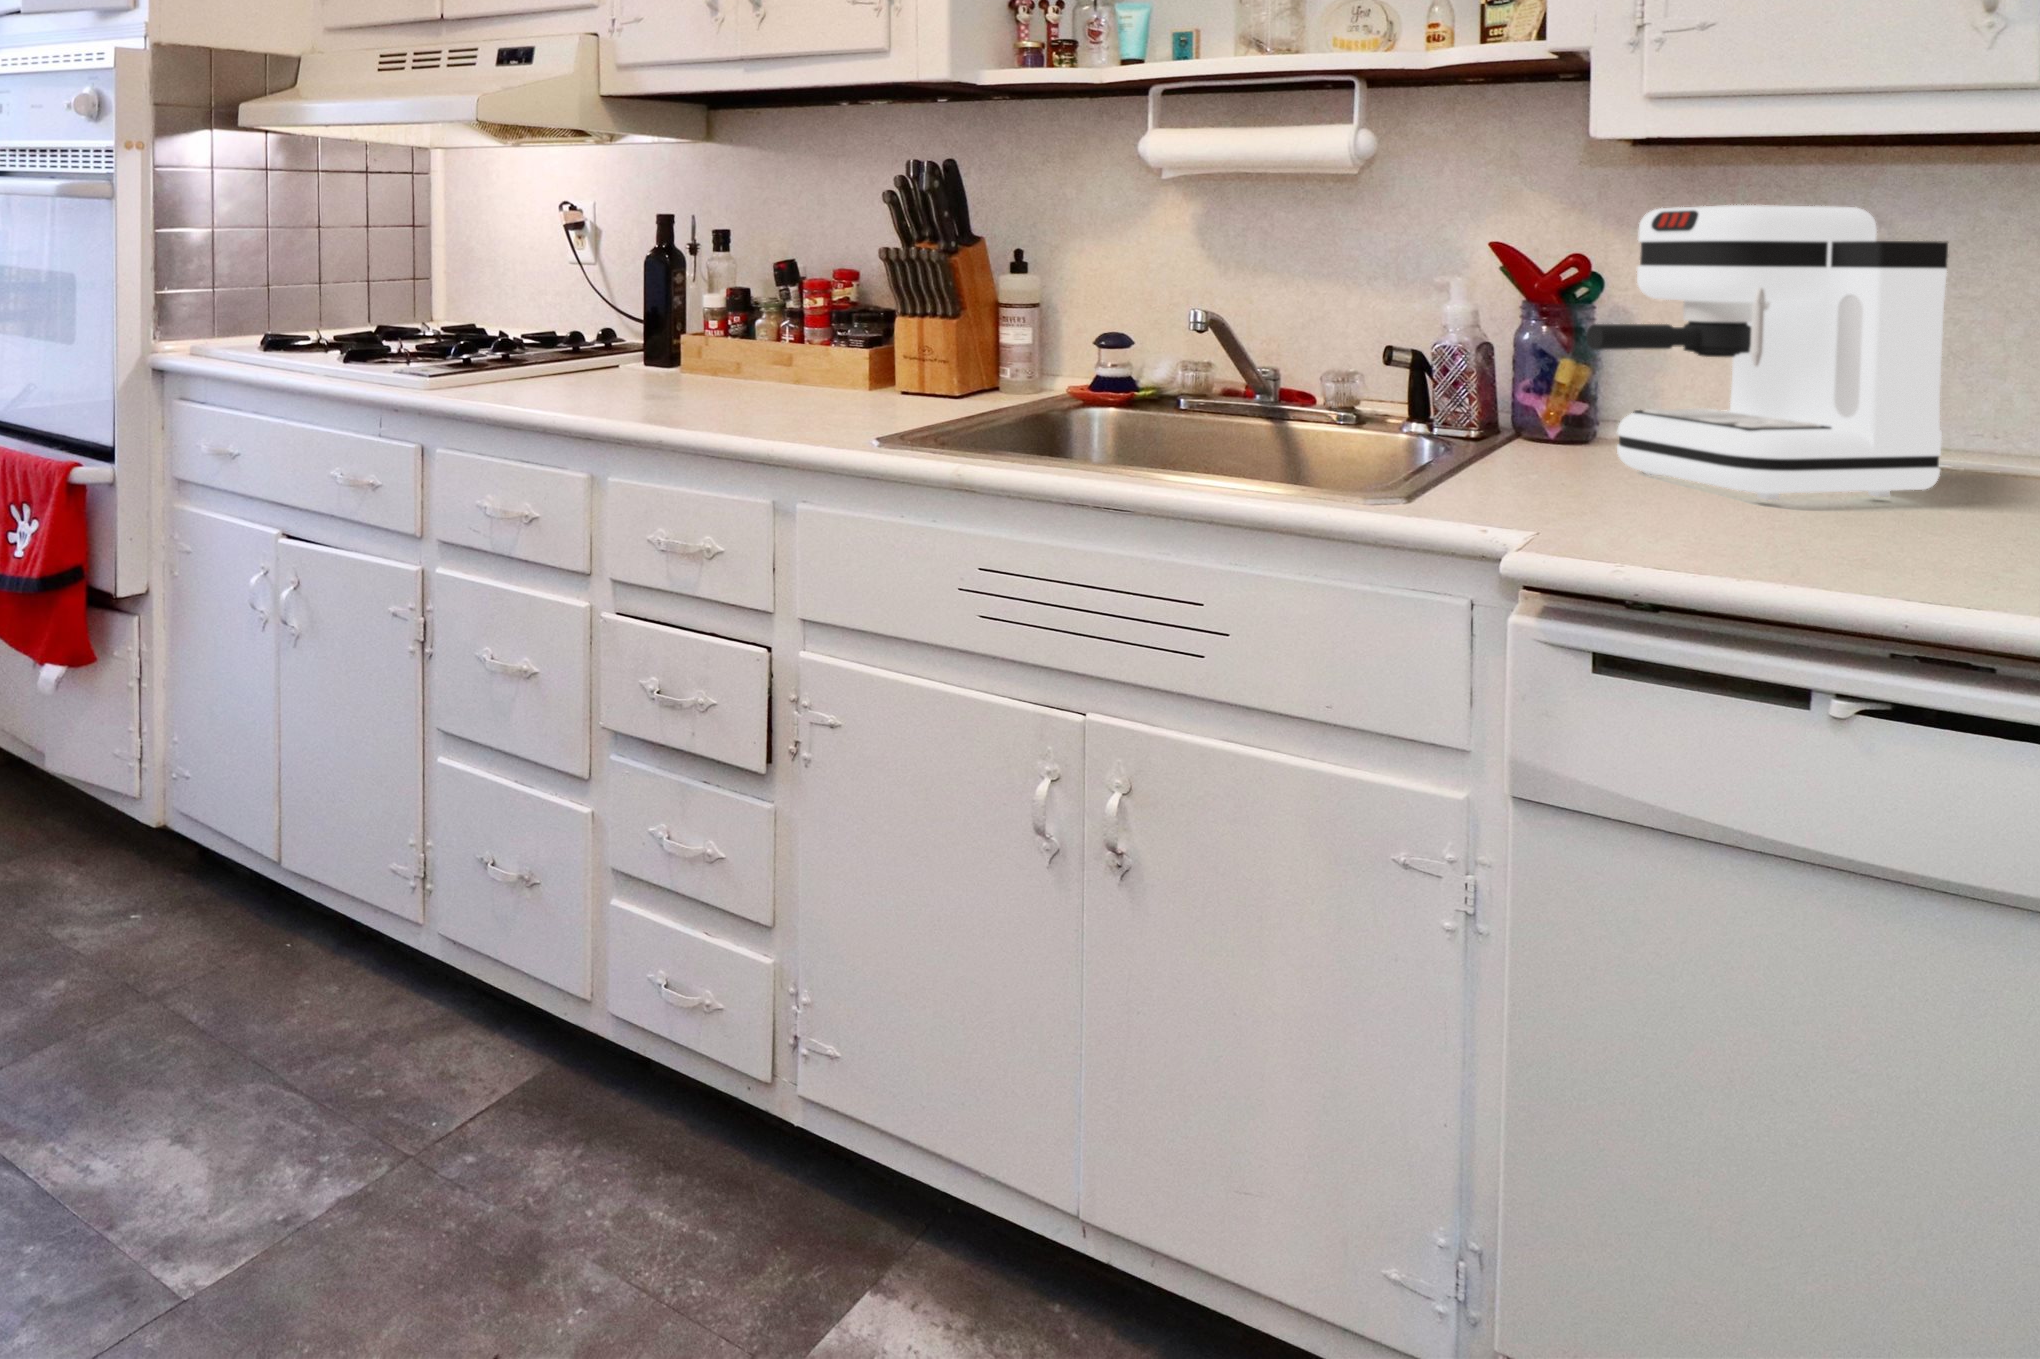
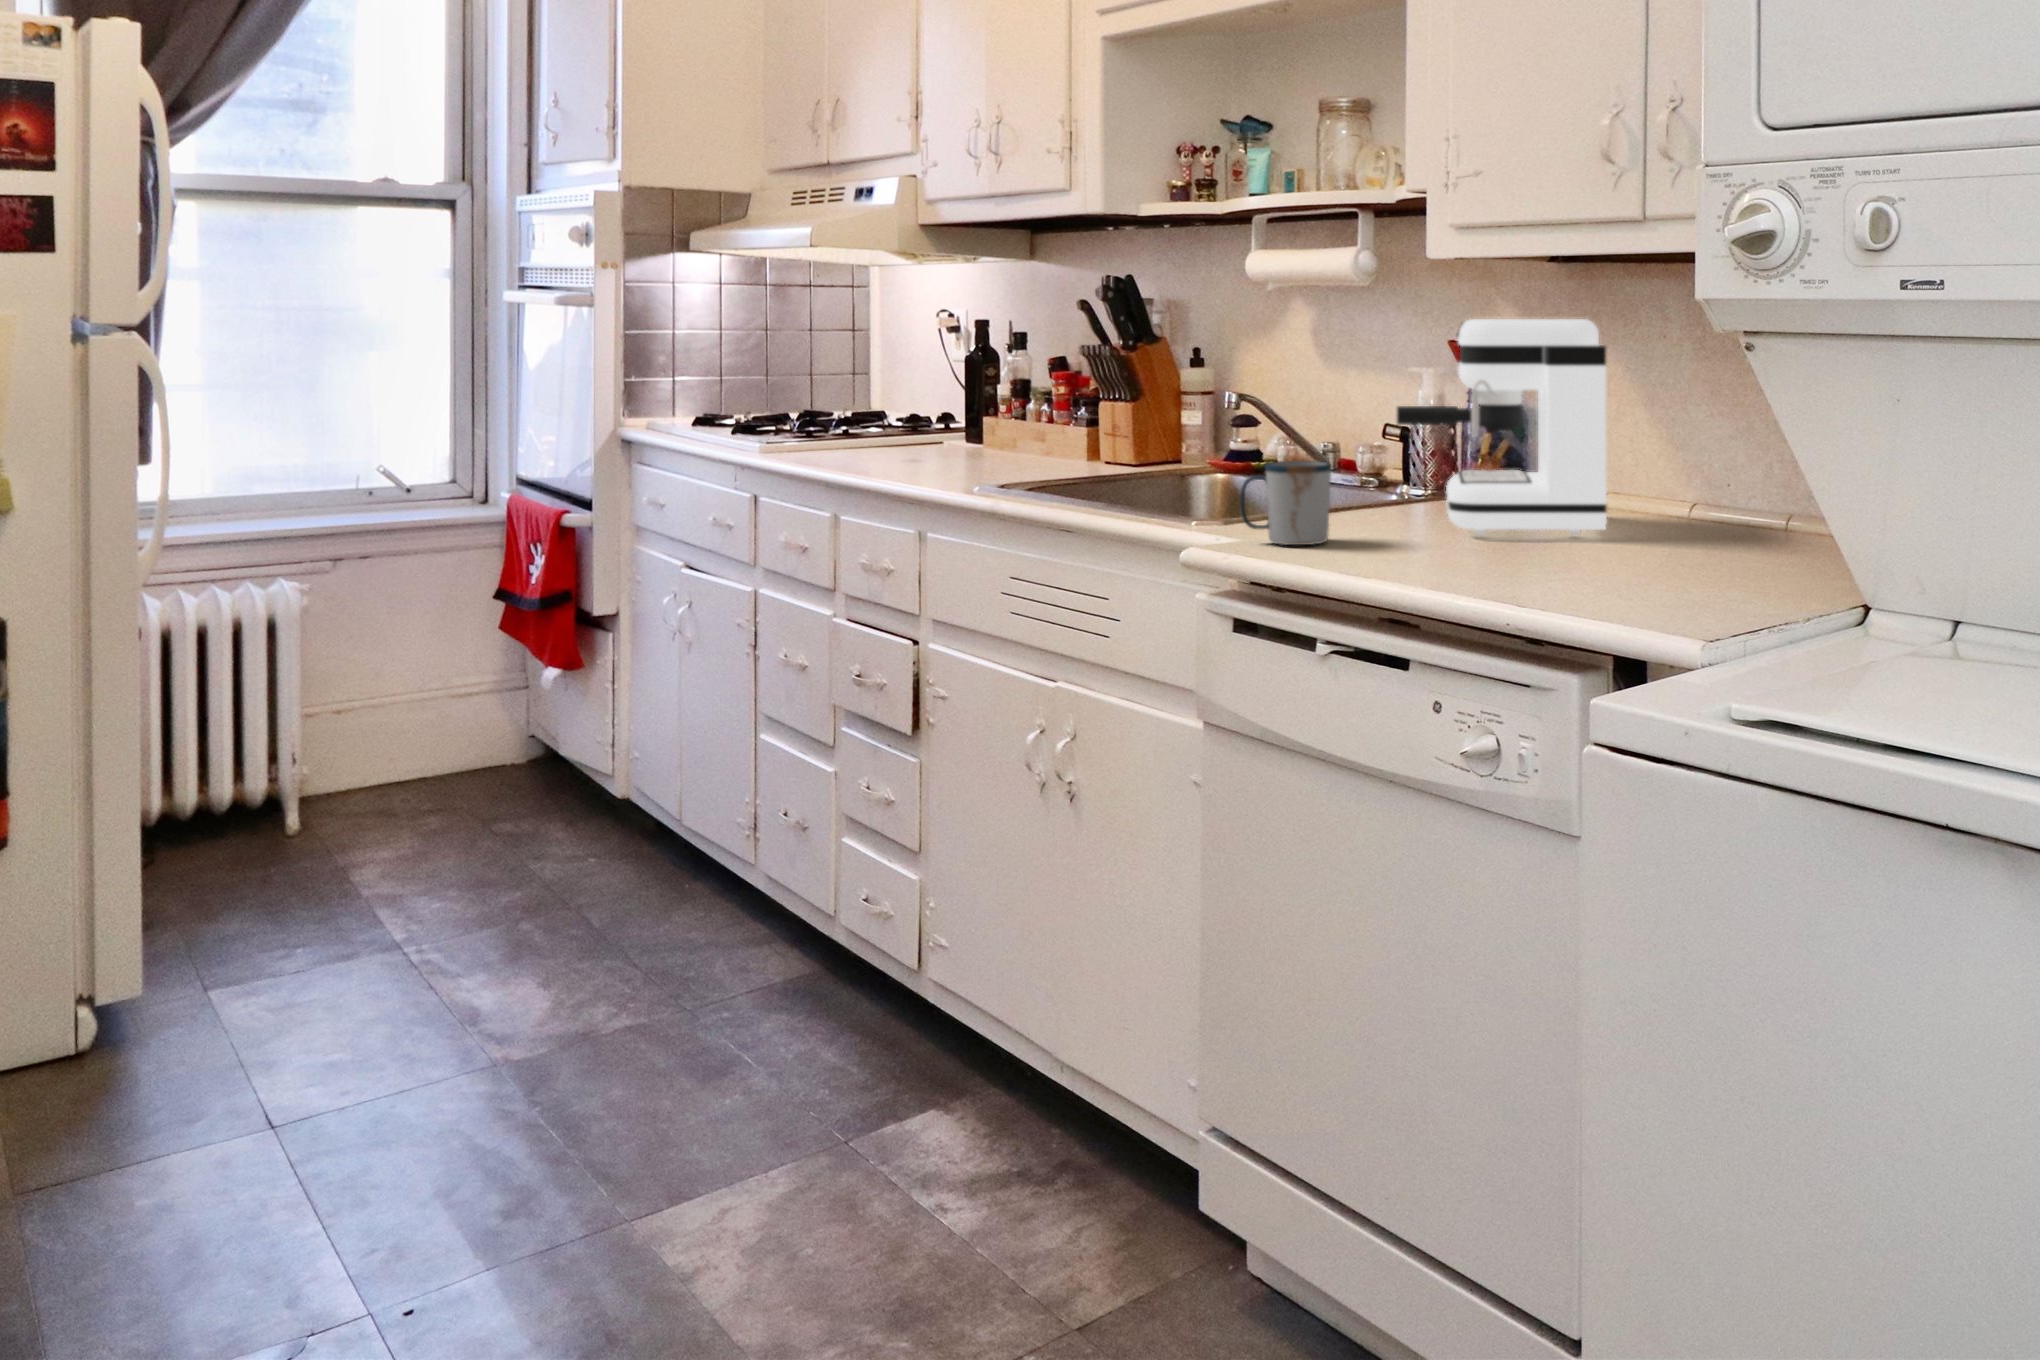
mug: none [1496,402,1628,525] -> present [1240,461,1332,545]

